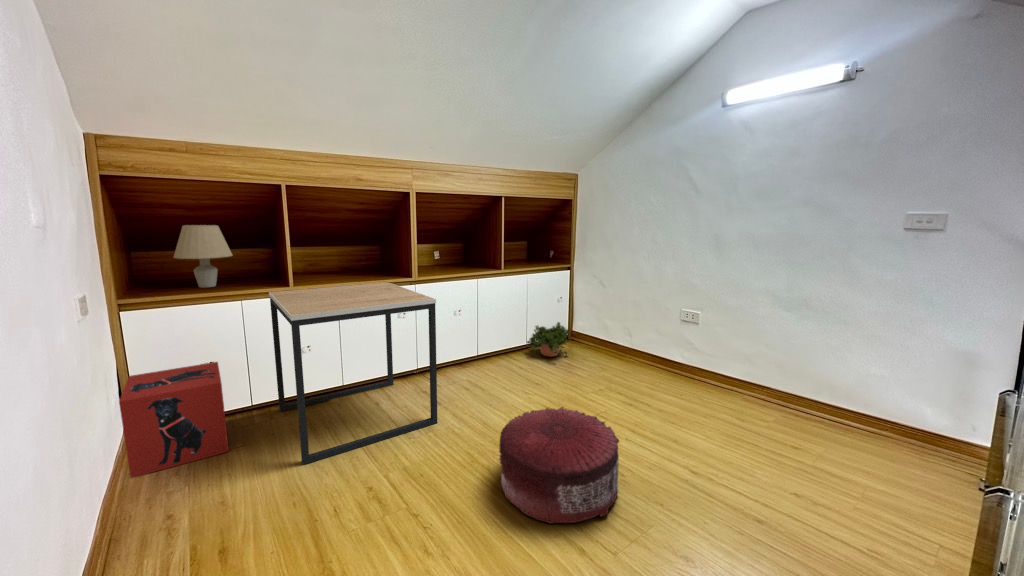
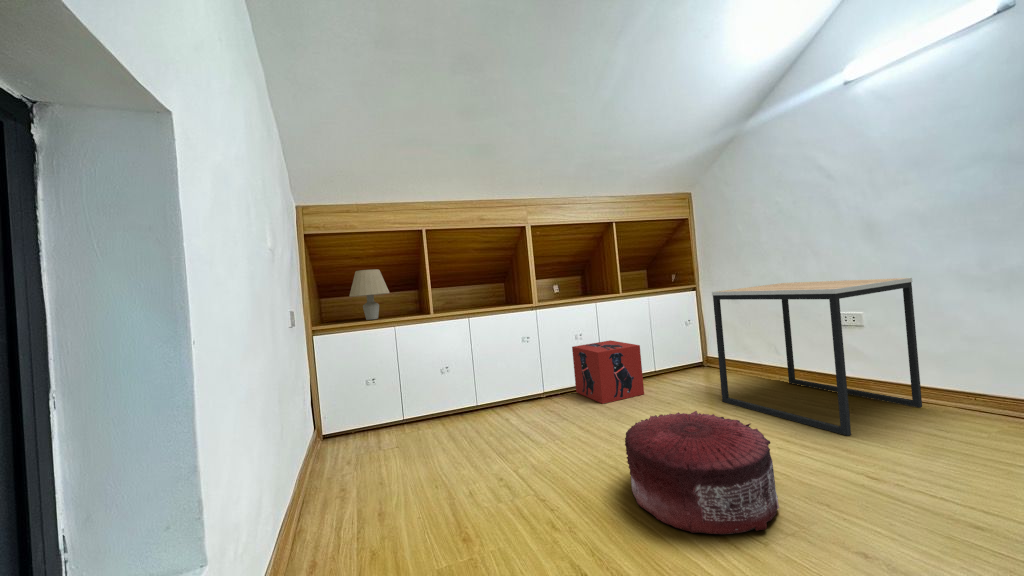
side table: present [269,282,437,465] -> present [712,278,922,436]
potted plant: present [527,322,570,357] -> none [654,343,705,381]
storage box: present [119,362,229,478] -> present [572,340,644,404]

